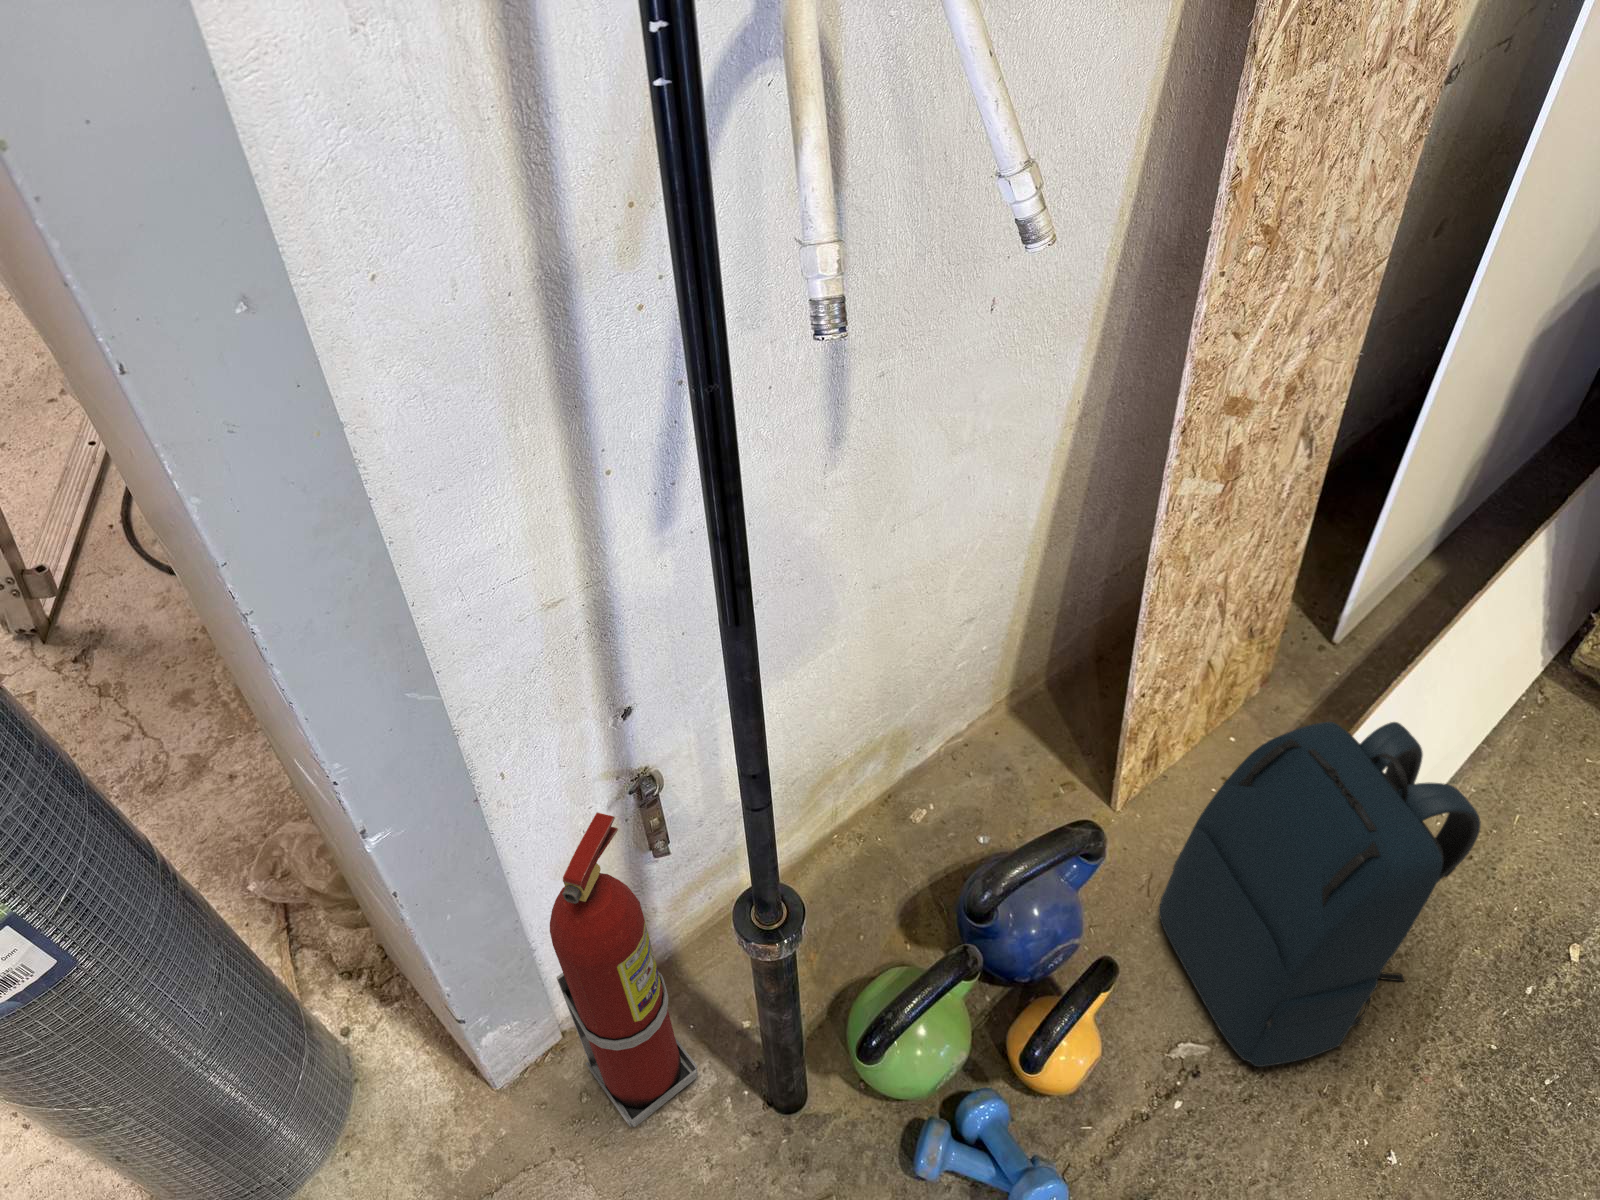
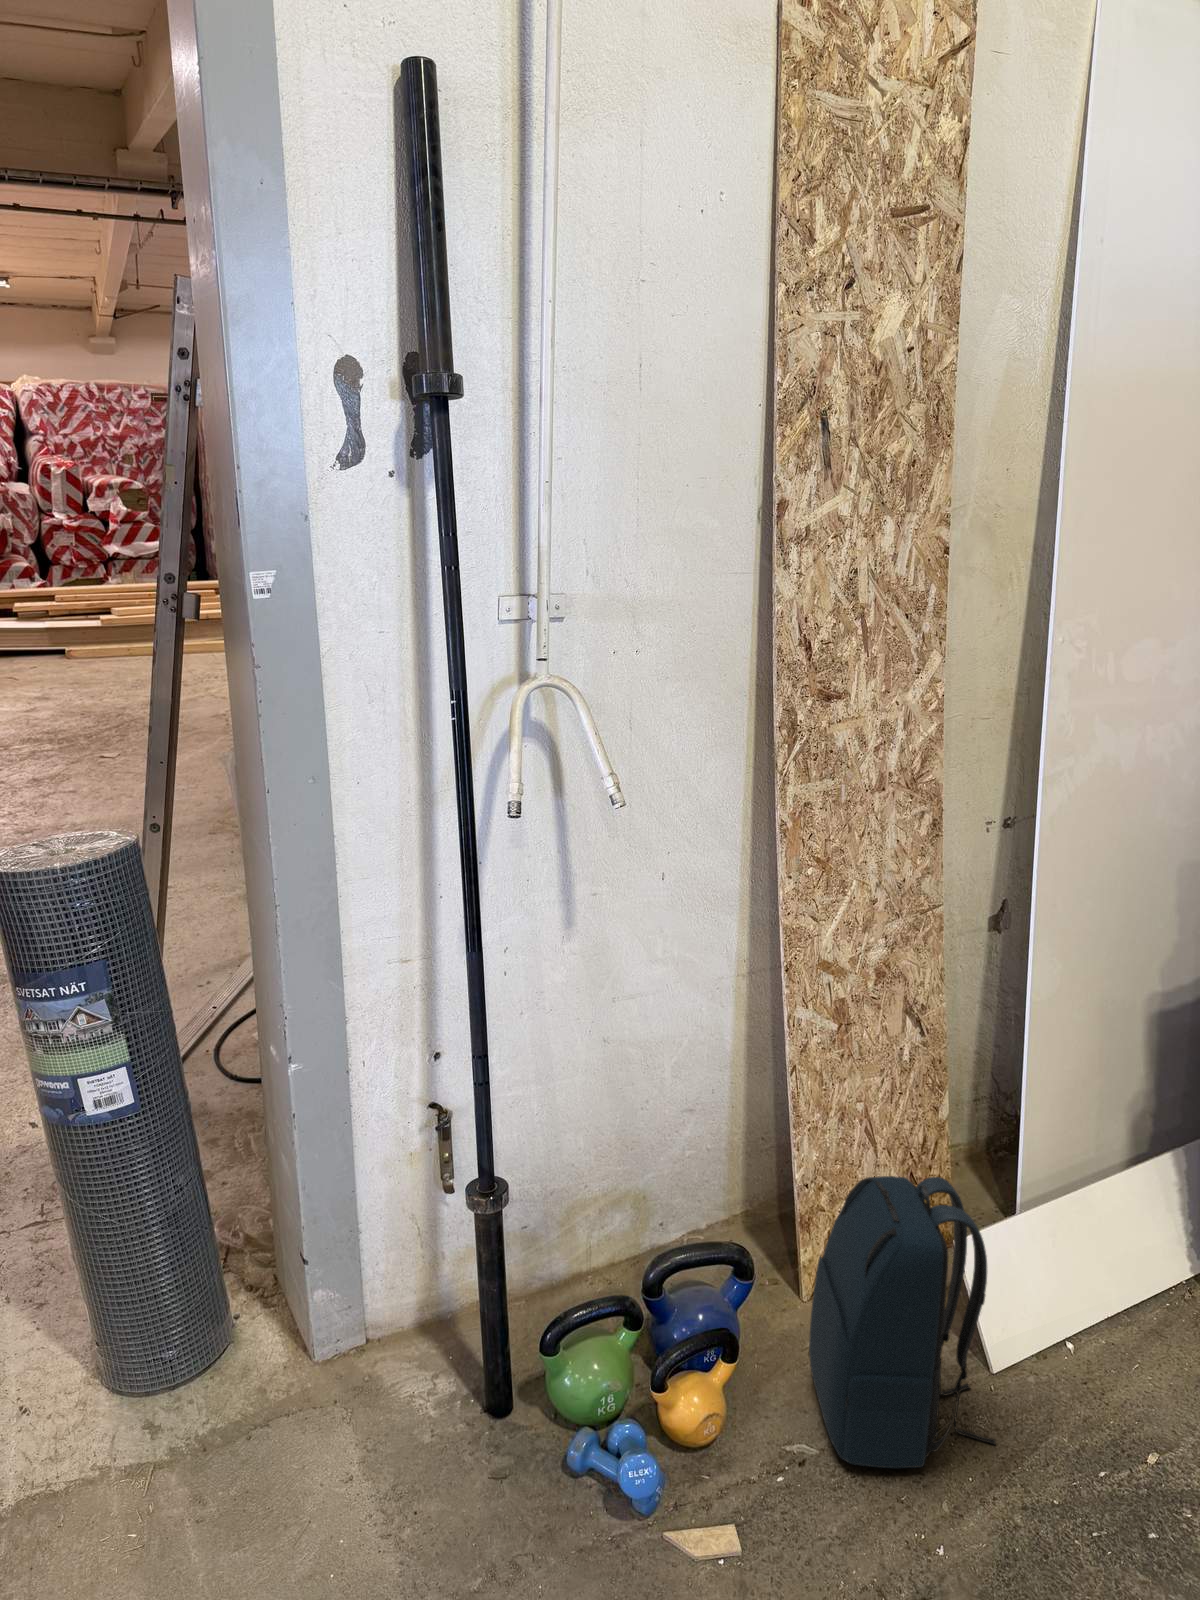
fire extinguisher: present [550,812,698,1127] -> none [370,1119,445,1404]

